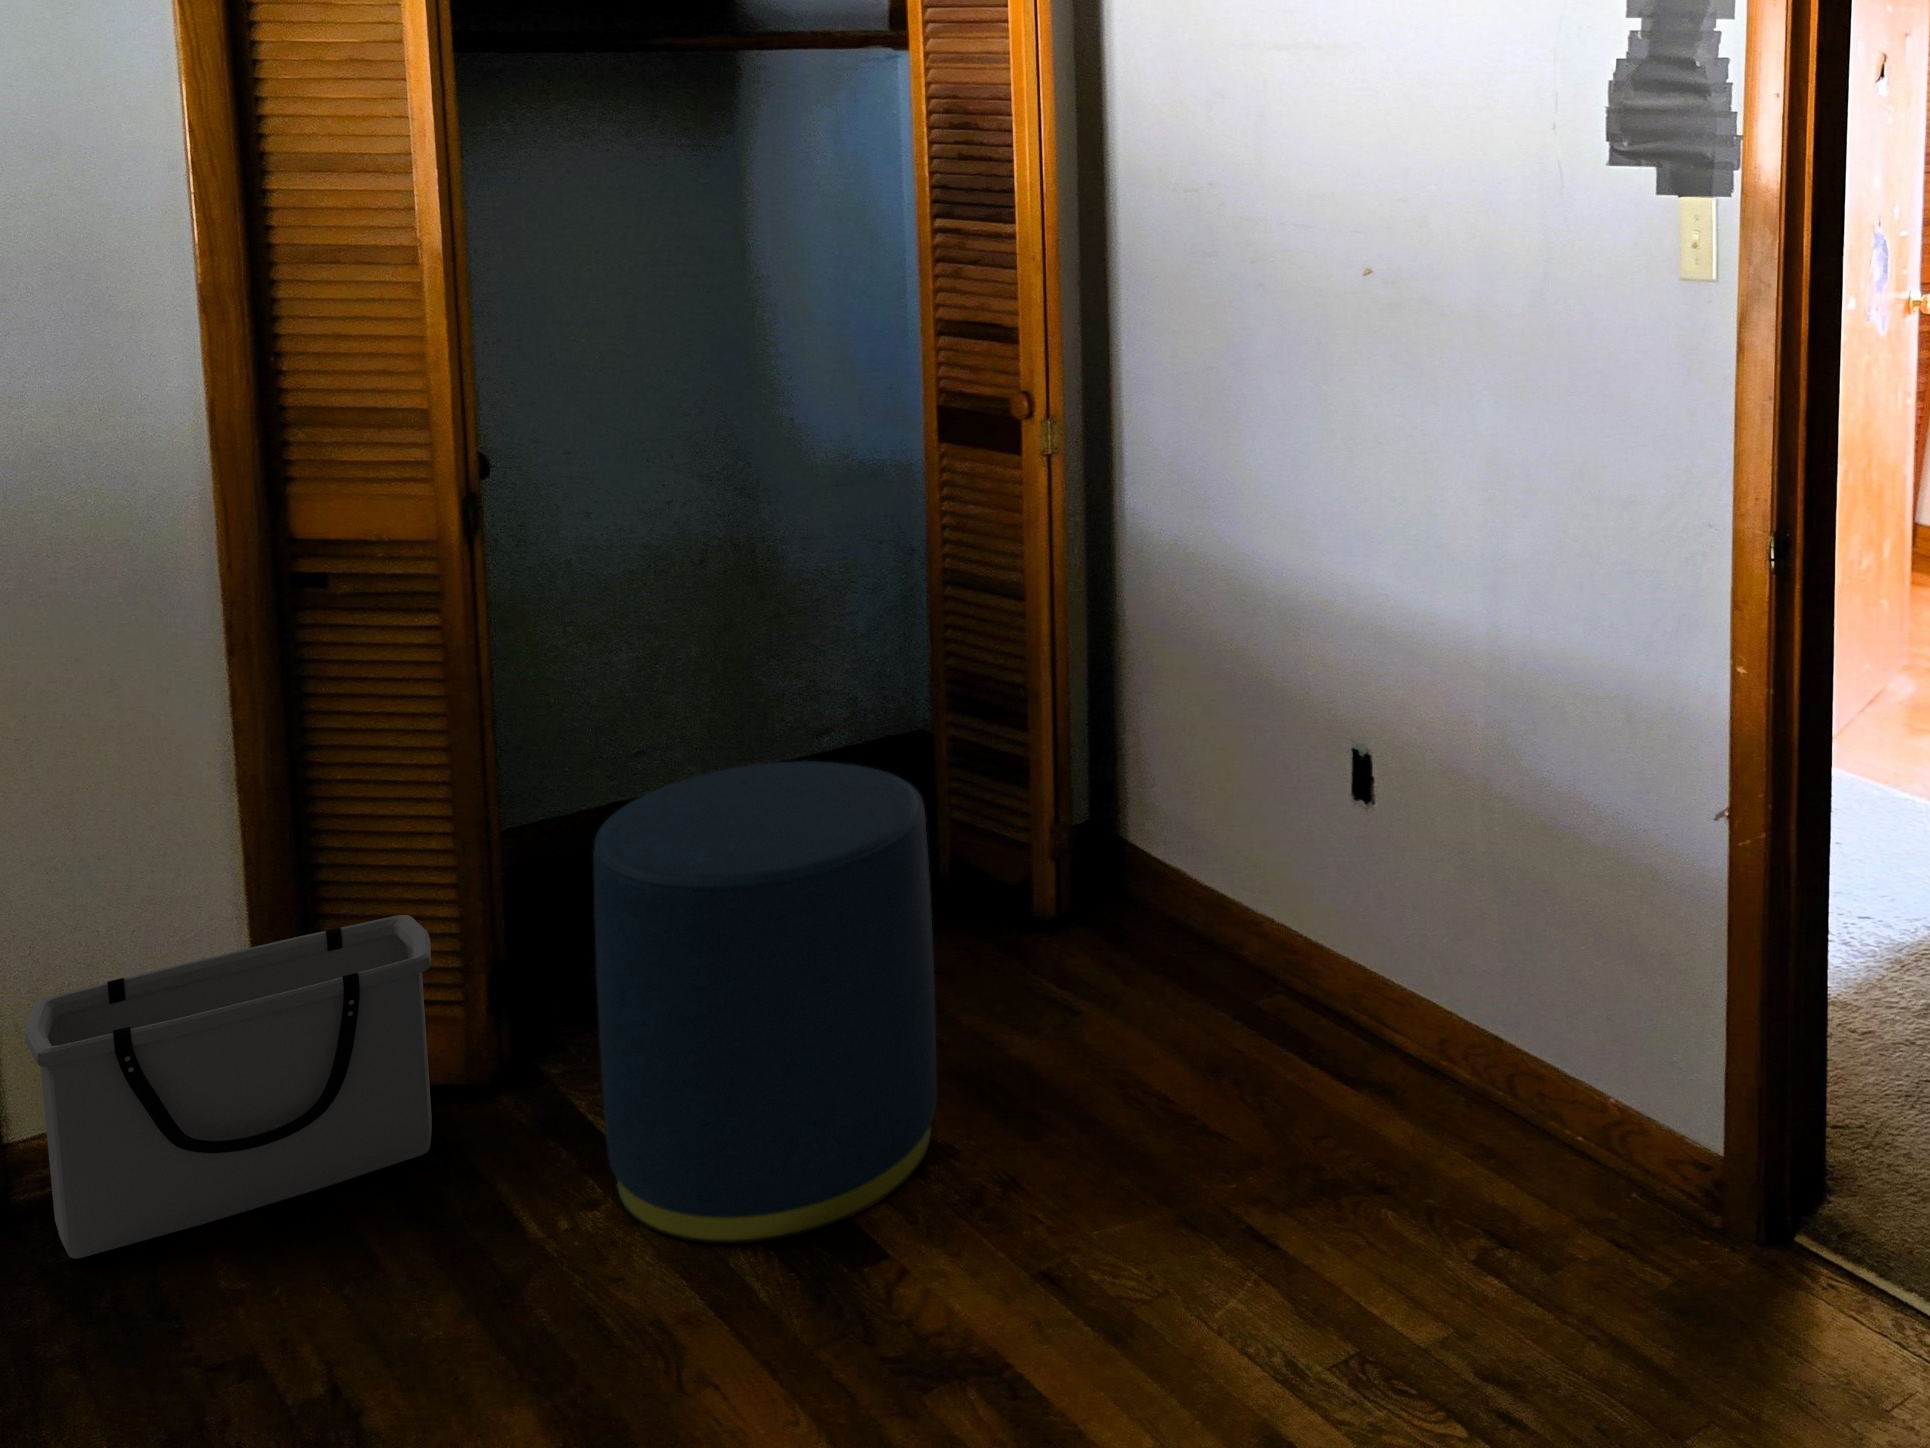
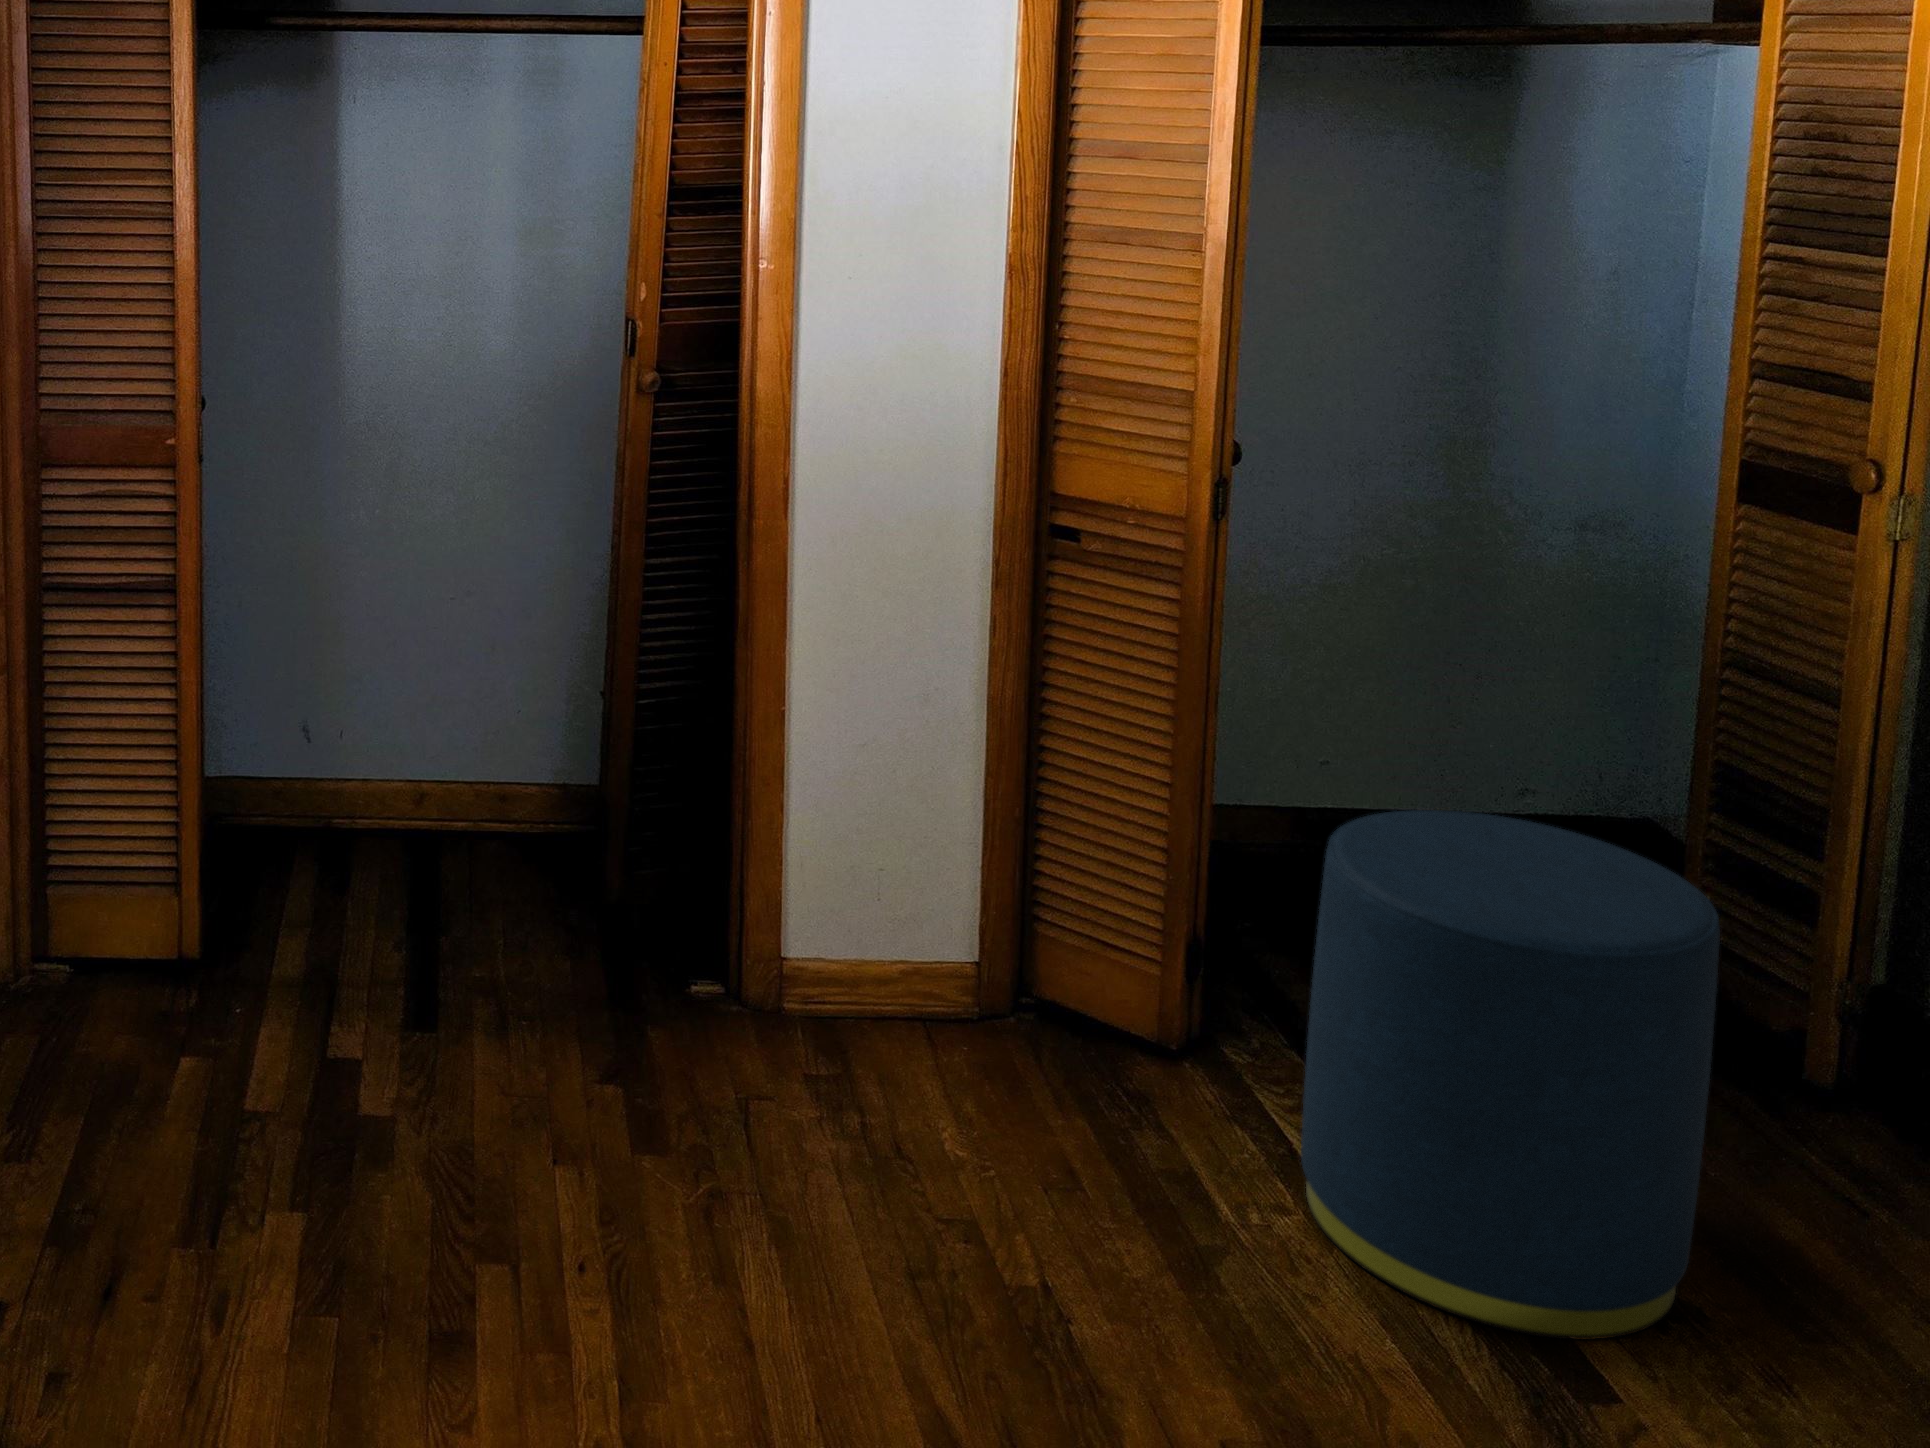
storage bin: present [25,915,432,1259] -> none [815,841,1141,1090]

